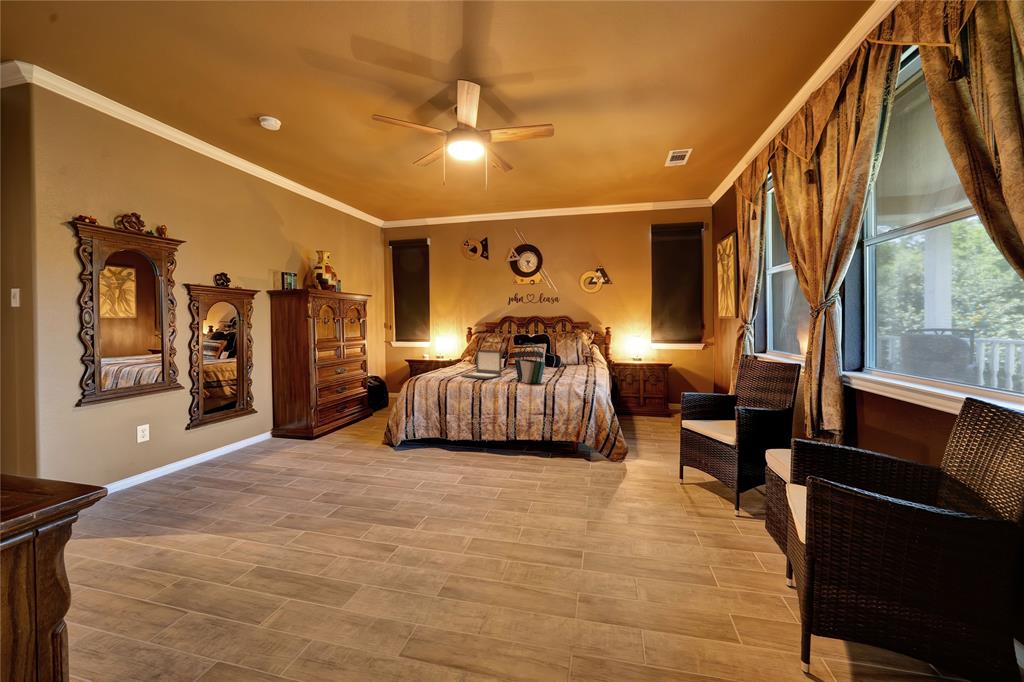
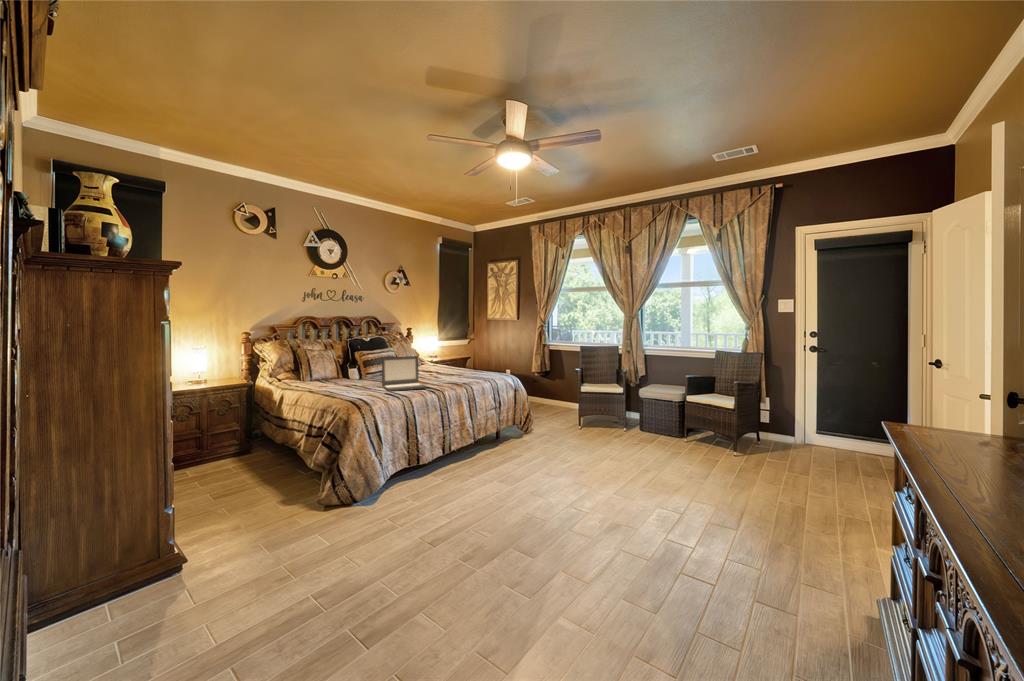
tote bag: present [515,343,545,383] -> none [440,345,479,385]

